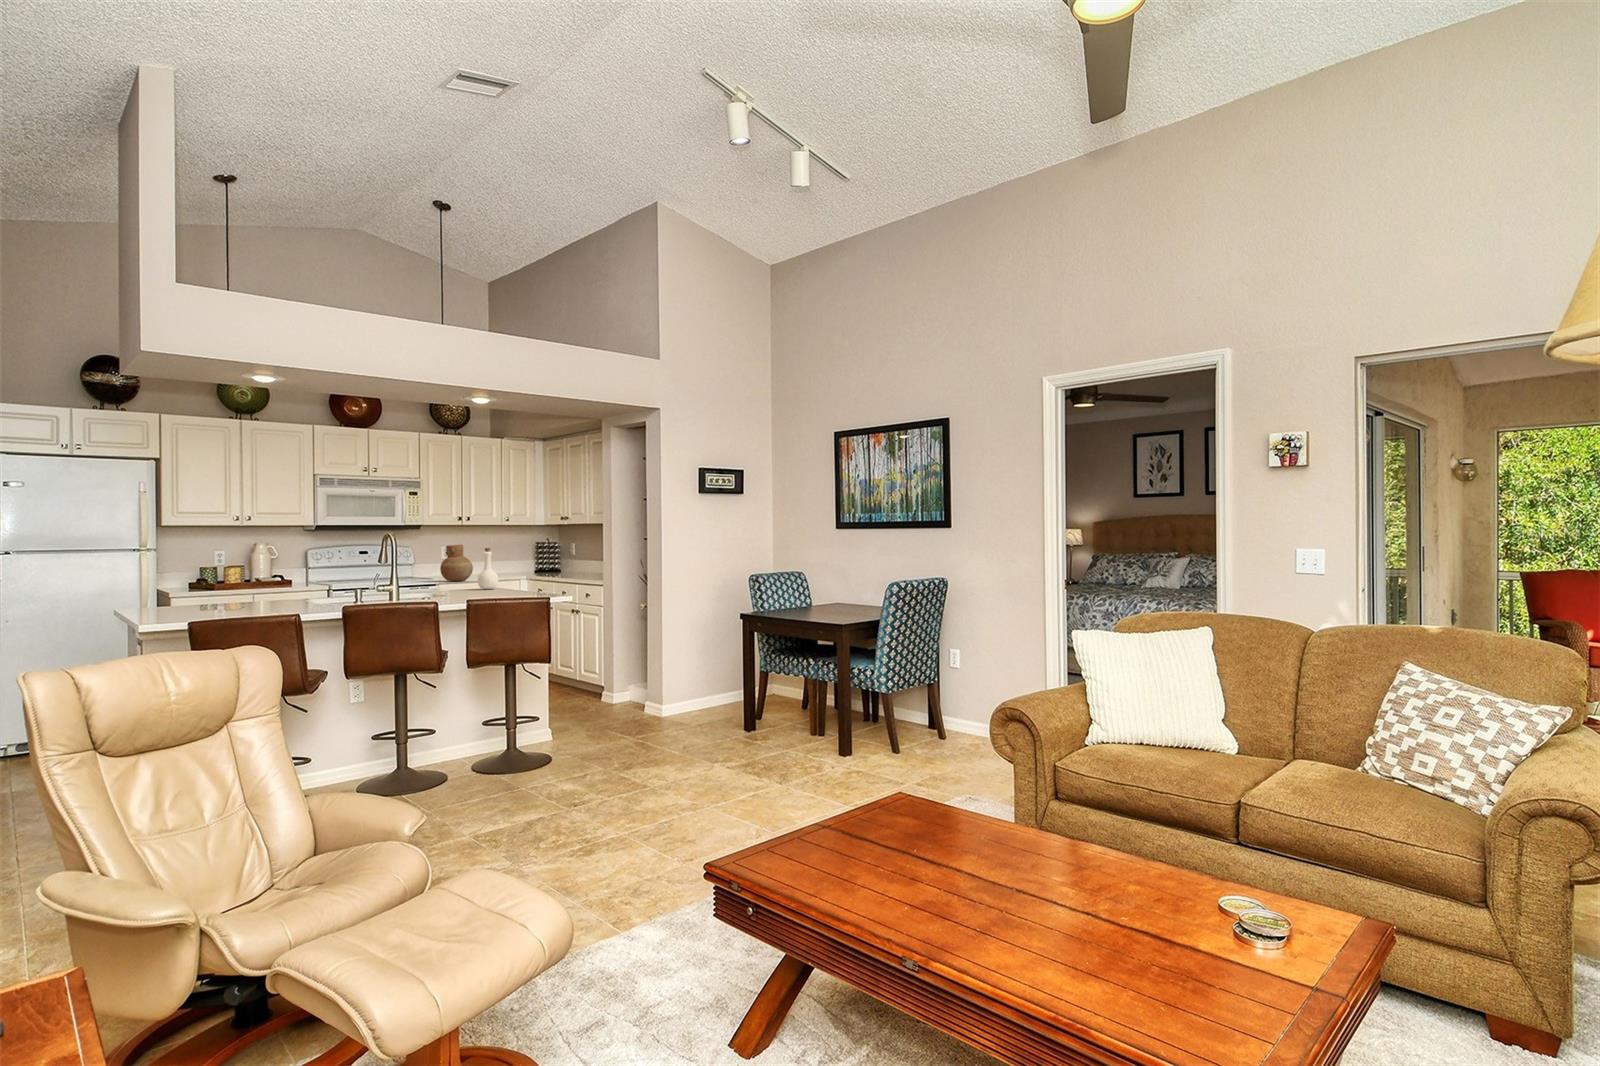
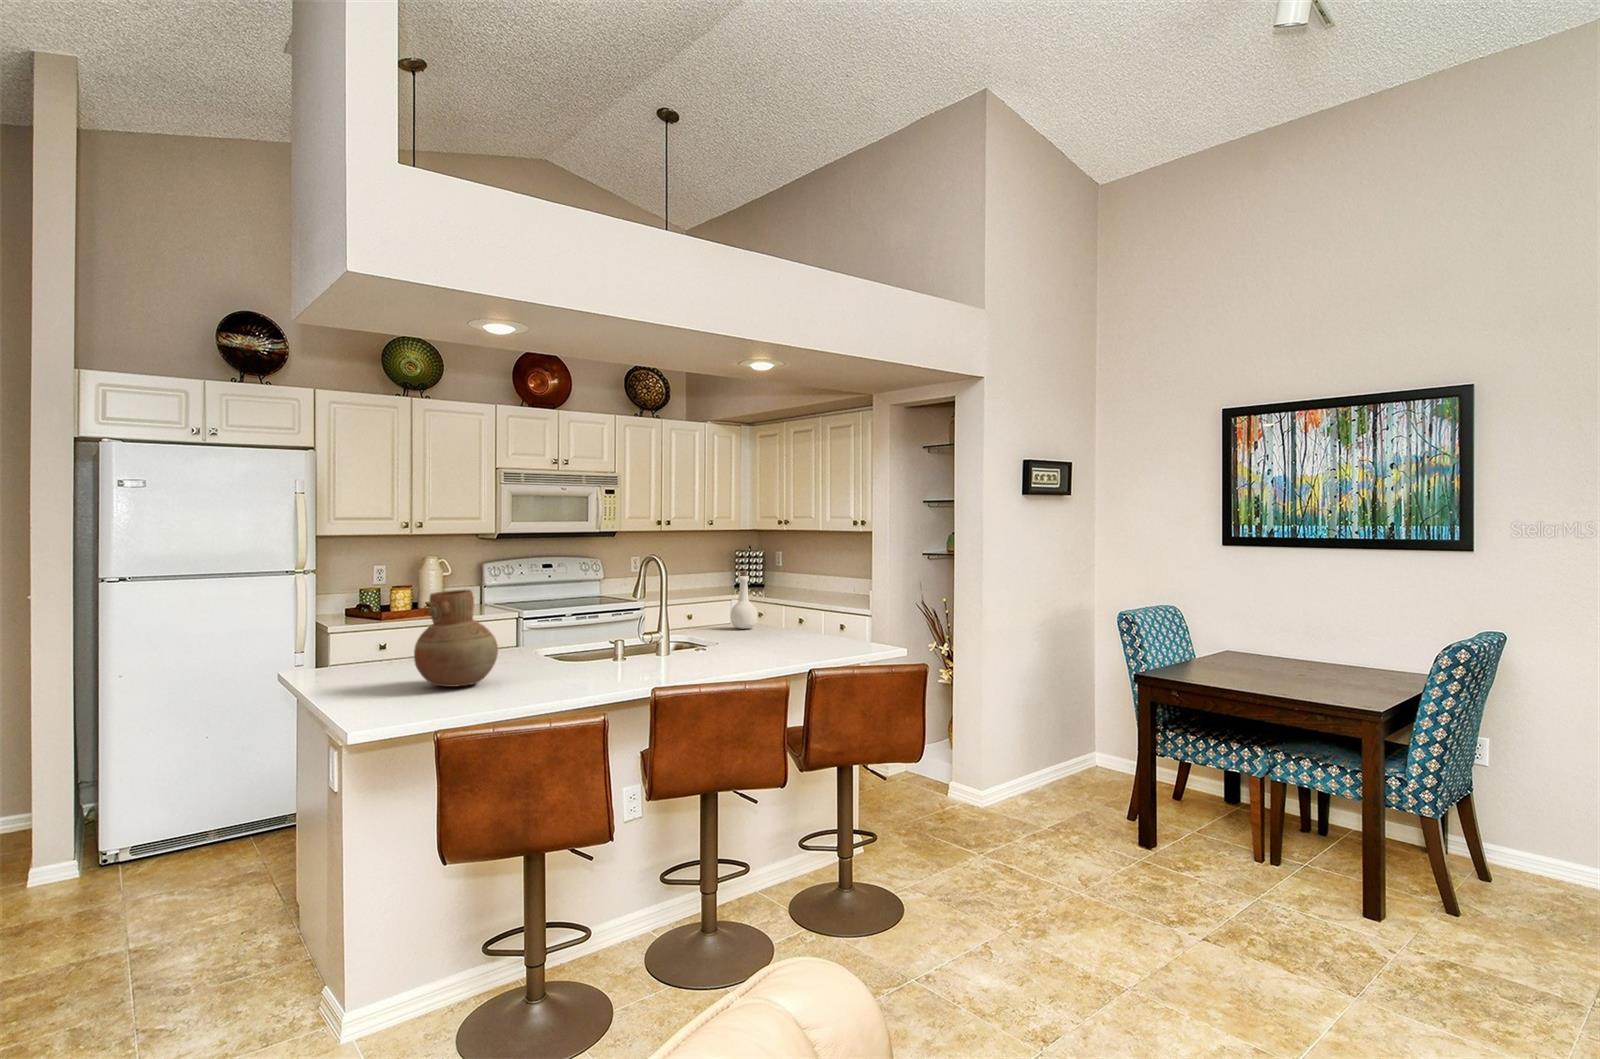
vase: present [440,545,473,581] -> present [414,590,498,687]

